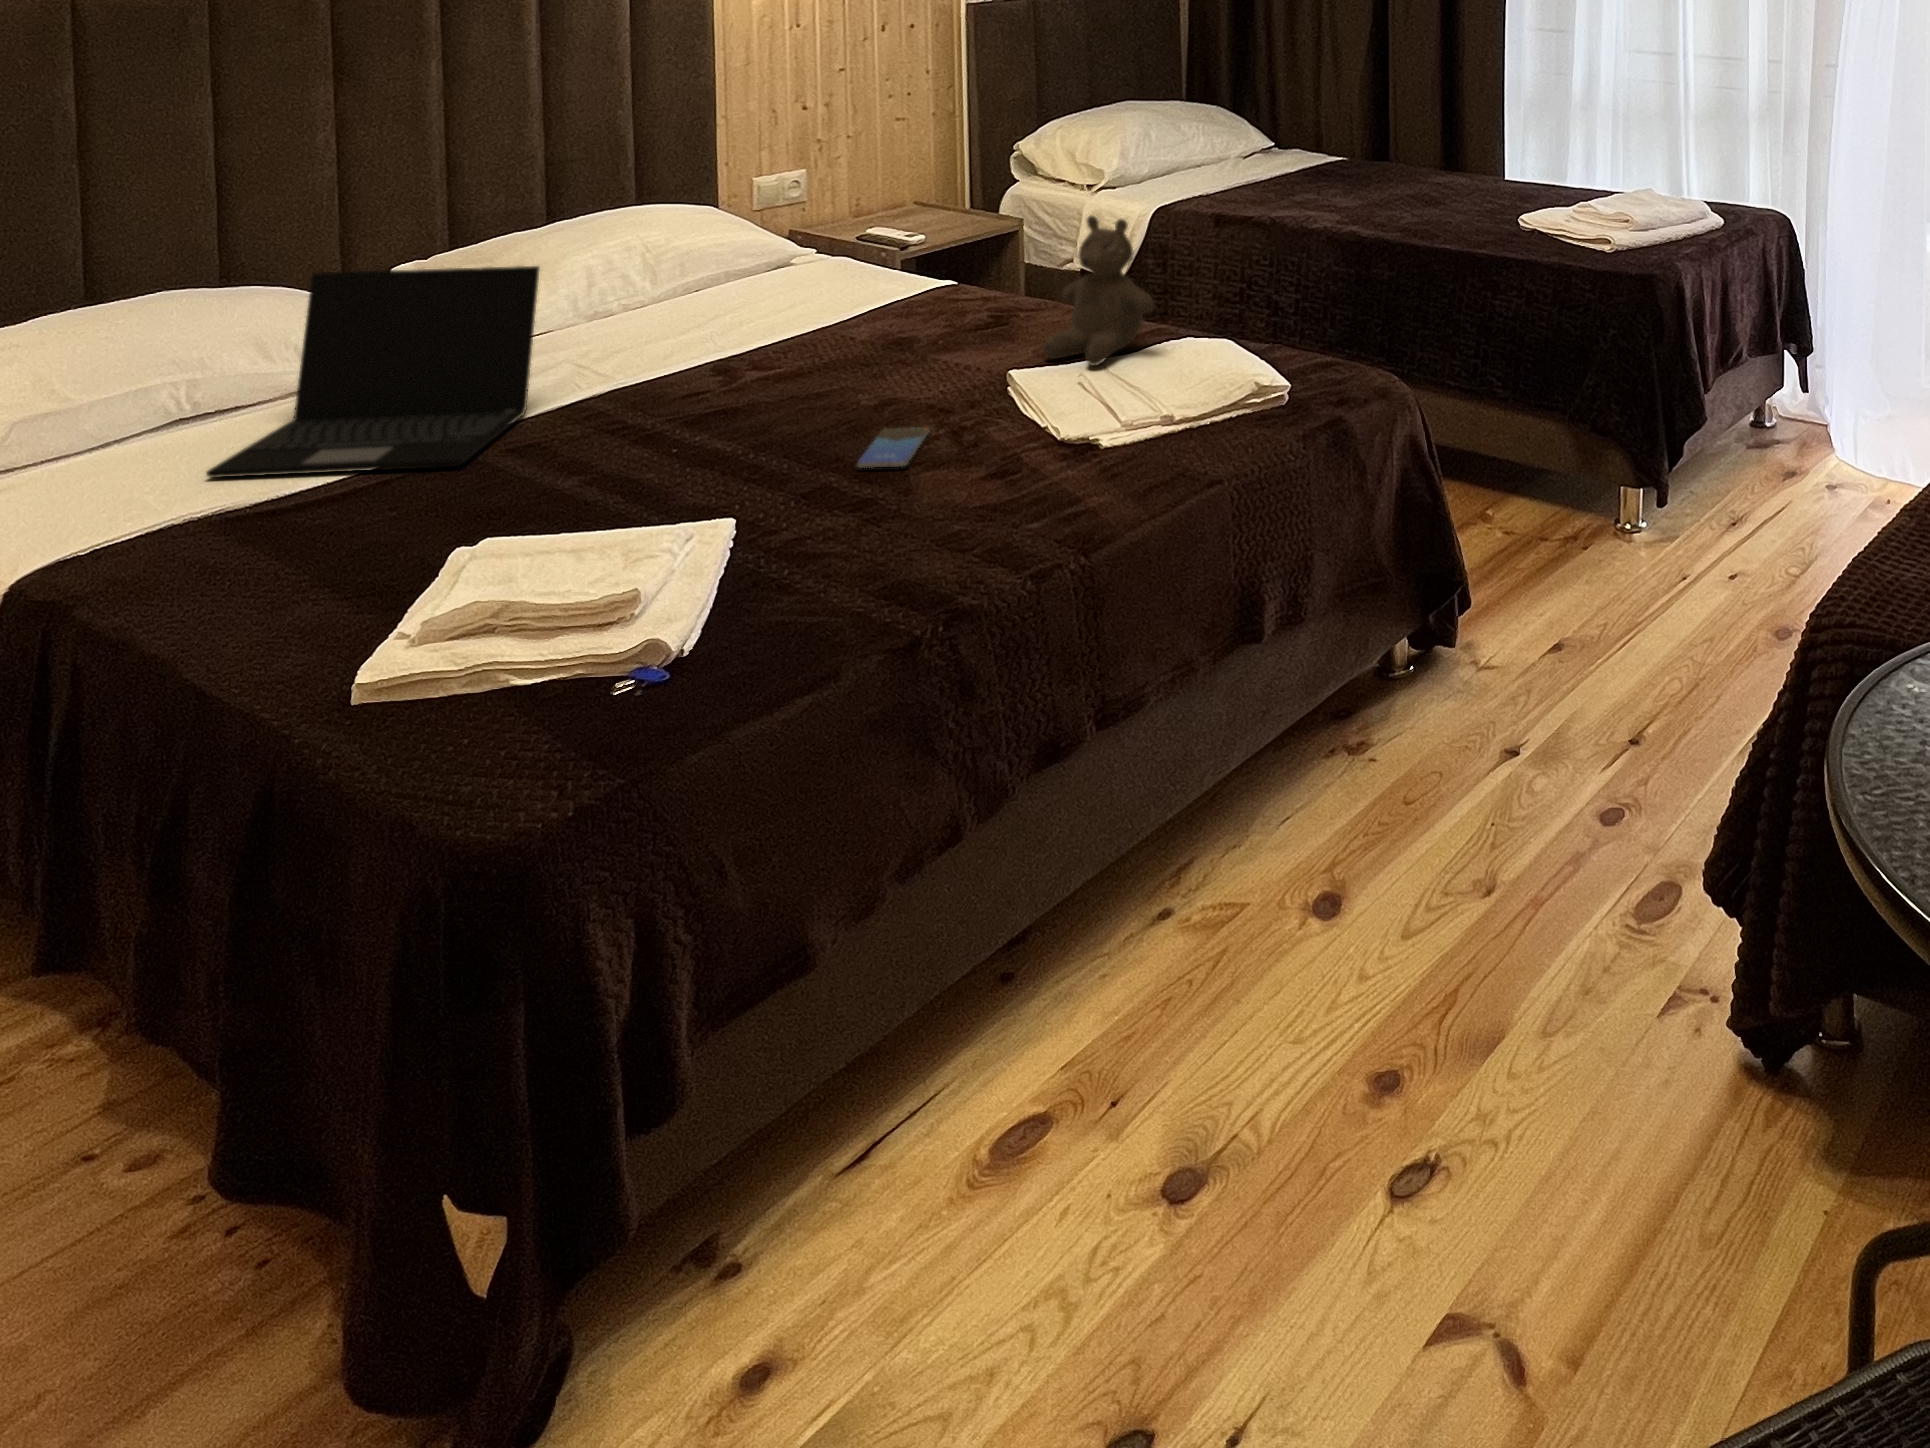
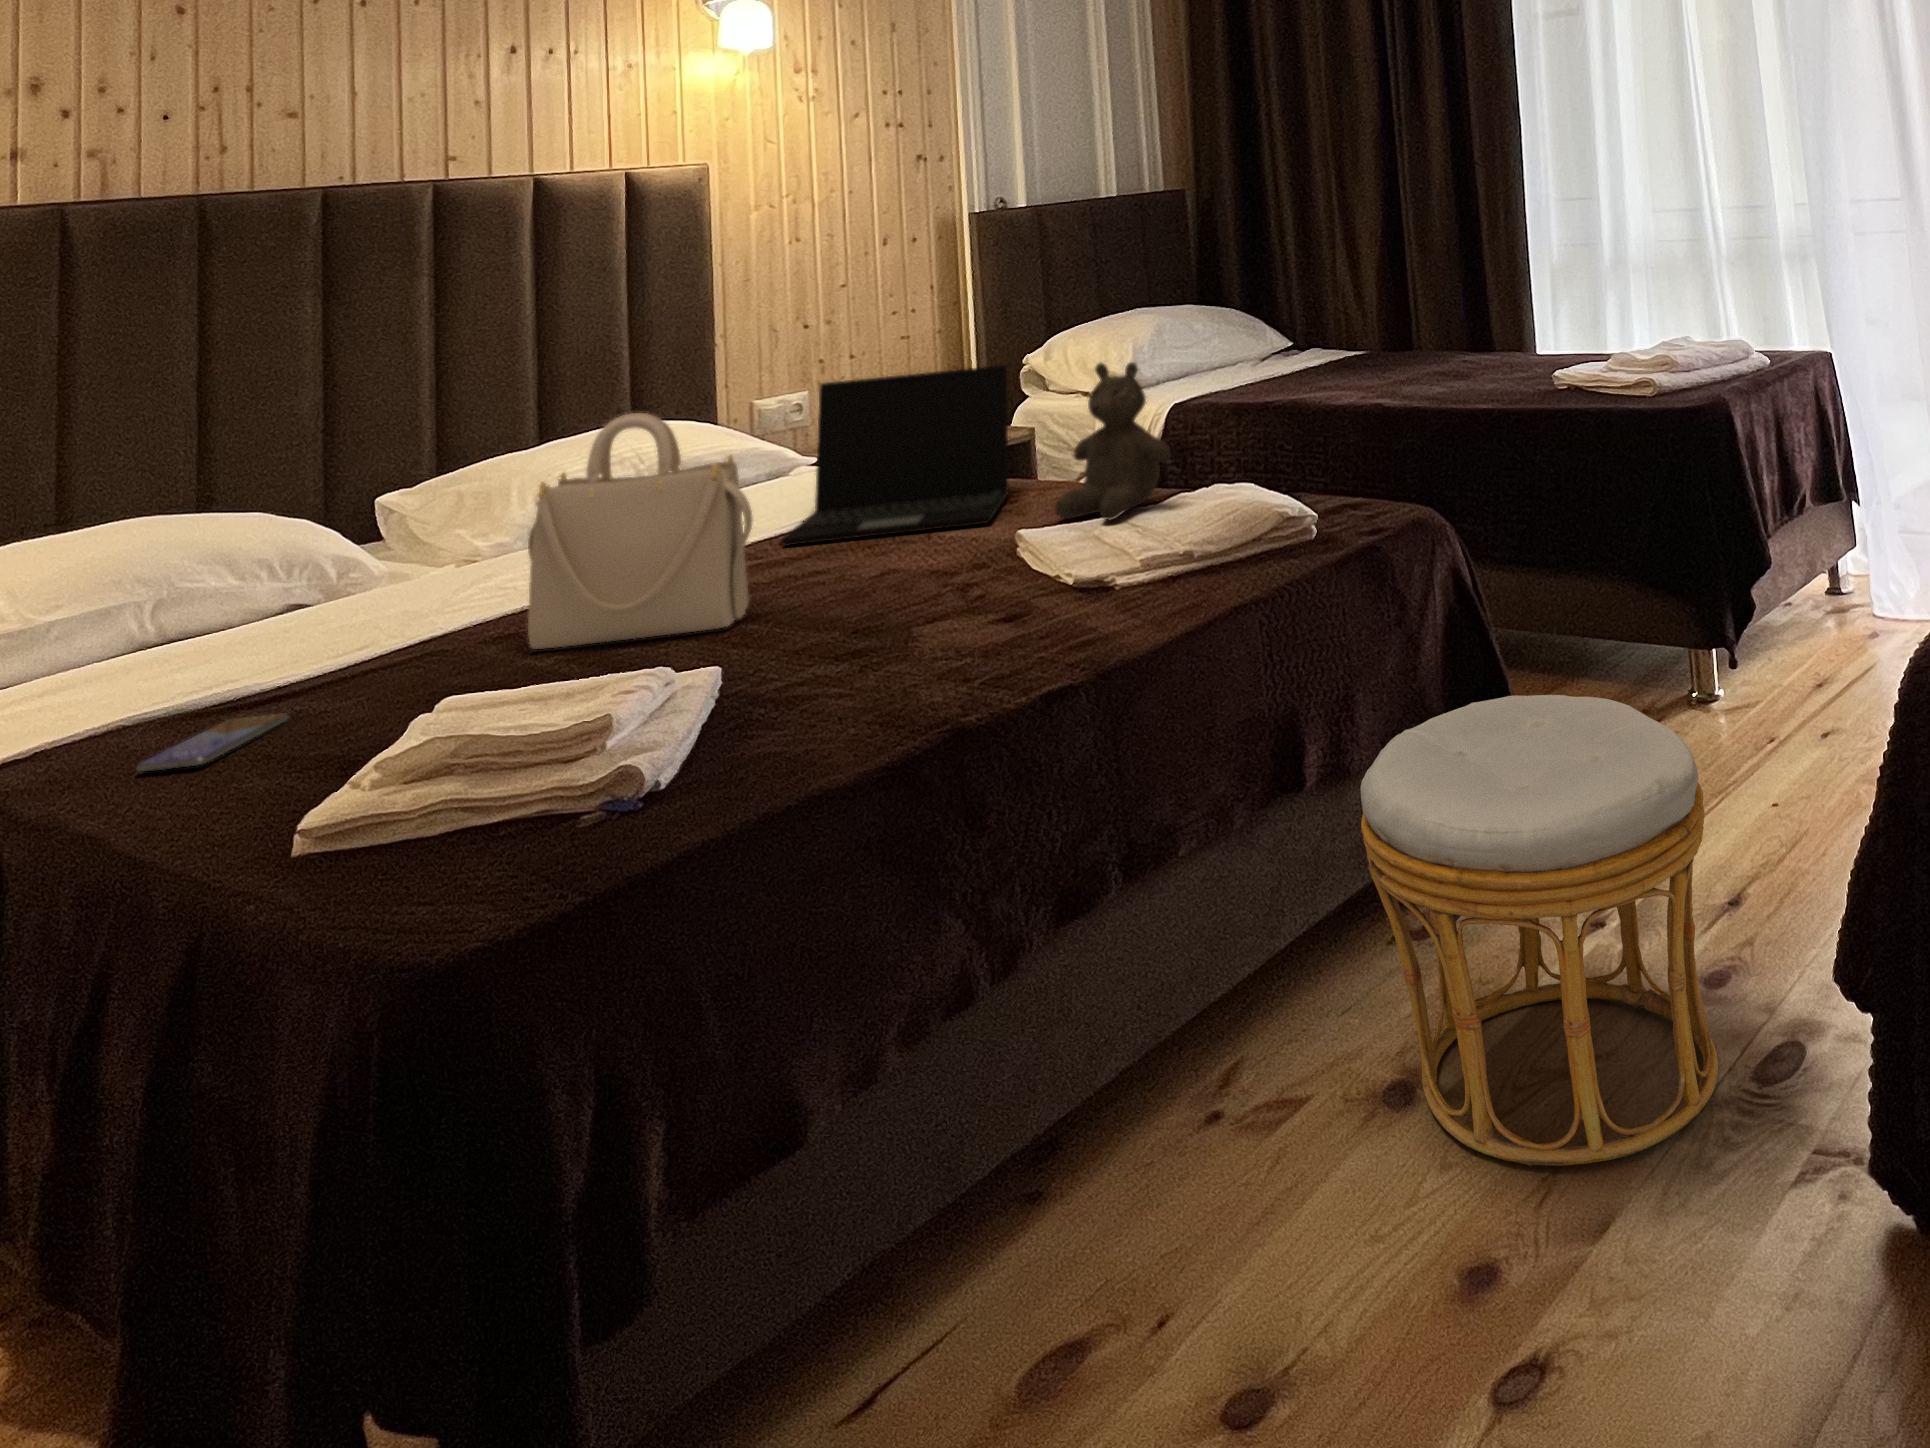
handbag: none [549,265,761,473] -> present [528,413,752,649]
laptop: present [206,266,539,478] -> present [781,365,1008,545]
smartphone: present [857,427,929,468] -> present [137,713,288,771]
ottoman: none [1311,566,1615,974] -> present [1360,695,1718,1166]

